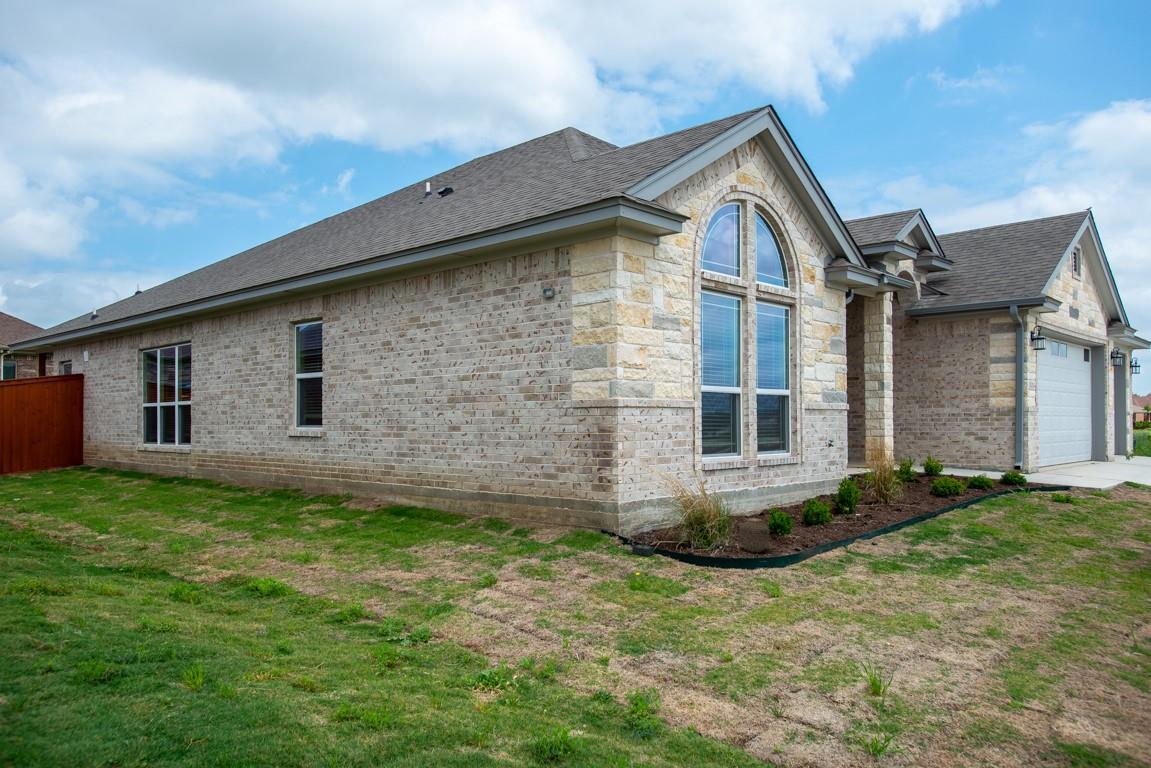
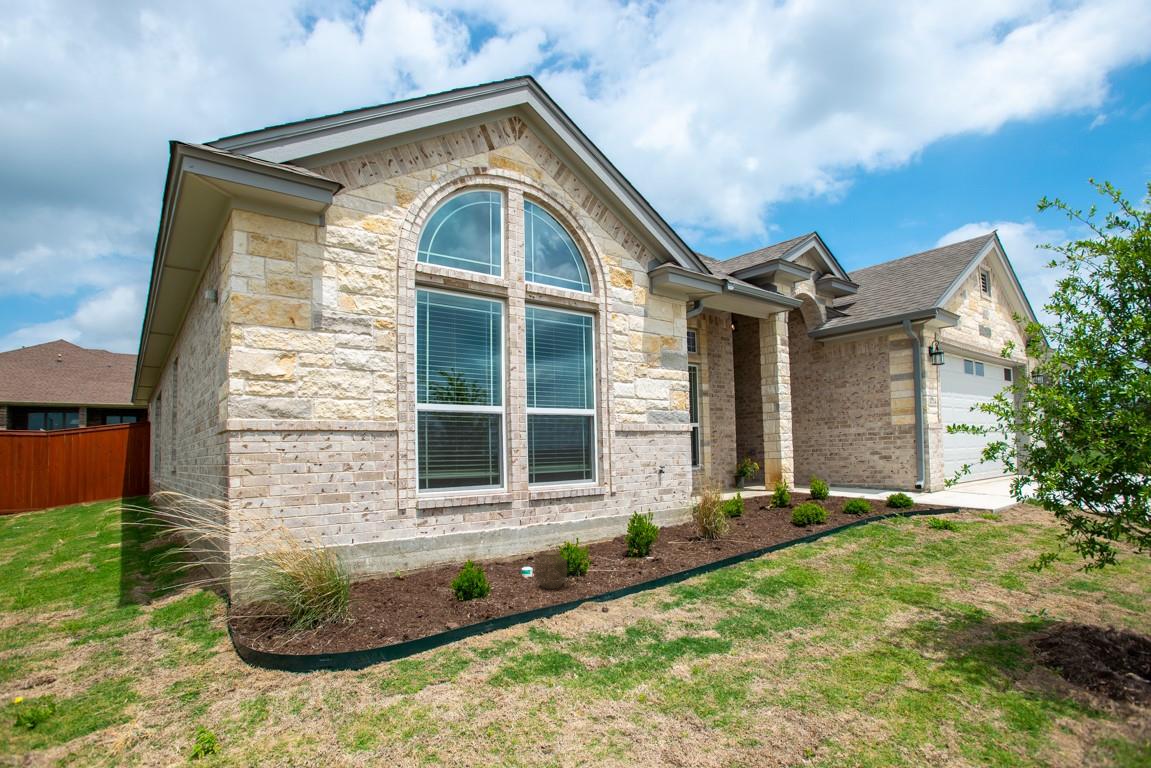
decorative plant: present [630,526,655,556] -> none [403,562,437,597]

